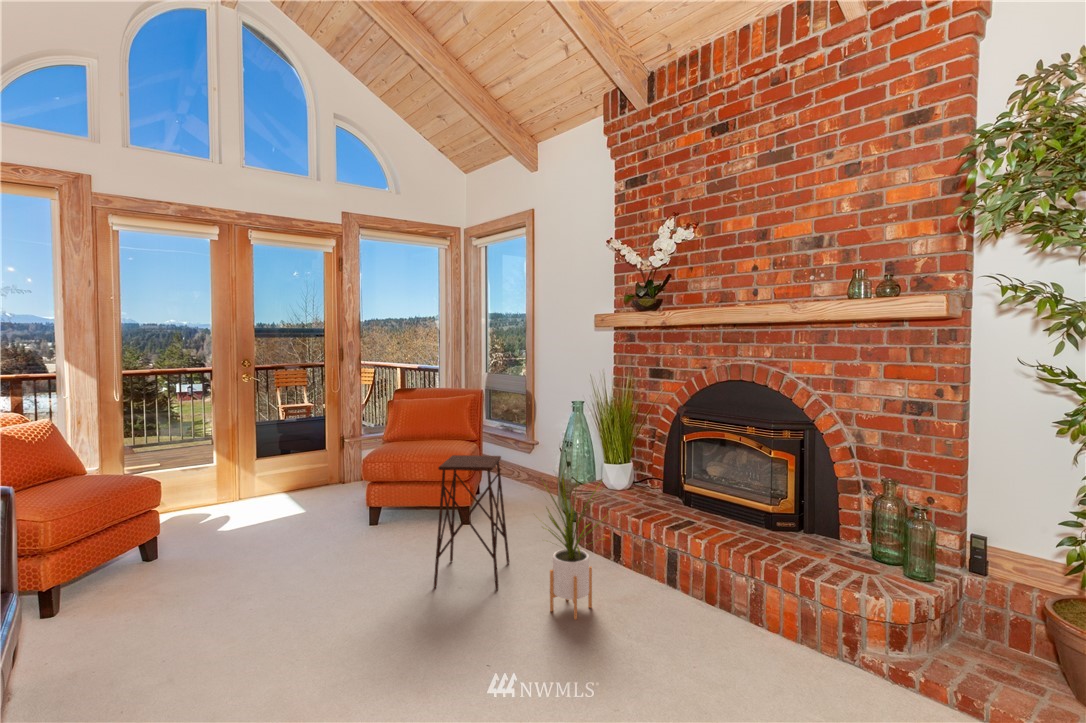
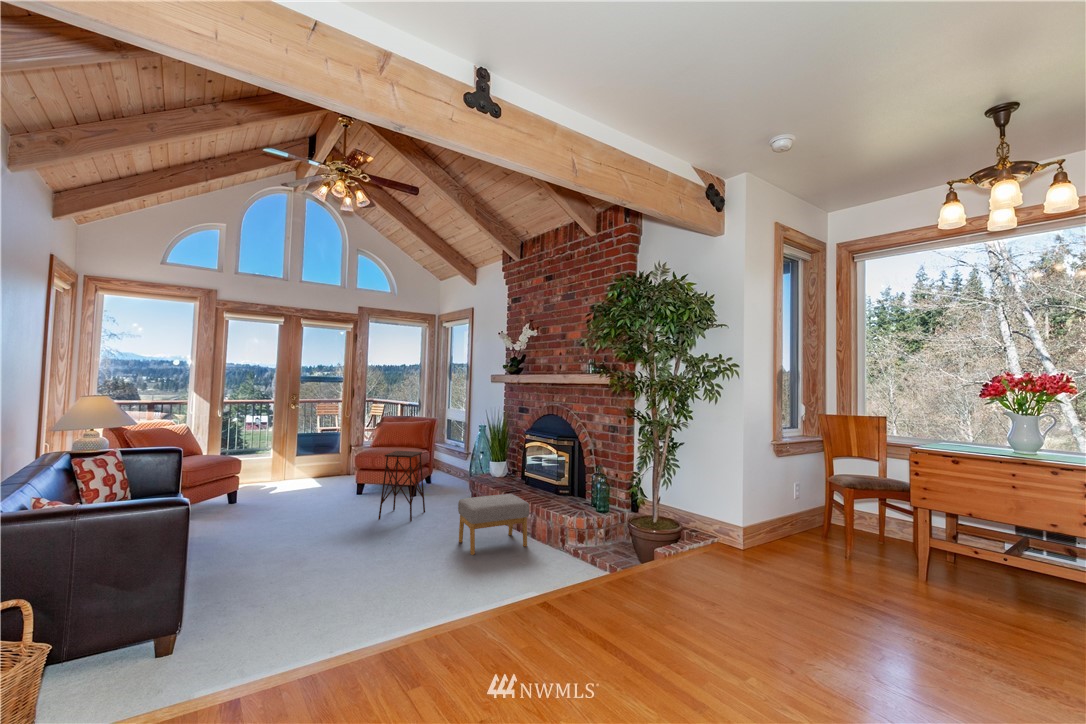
house plant: present [543,474,602,620] -> none [425,454,465,533]
footstool: none [625,541,780,693] -> present [458,494,529,555]

